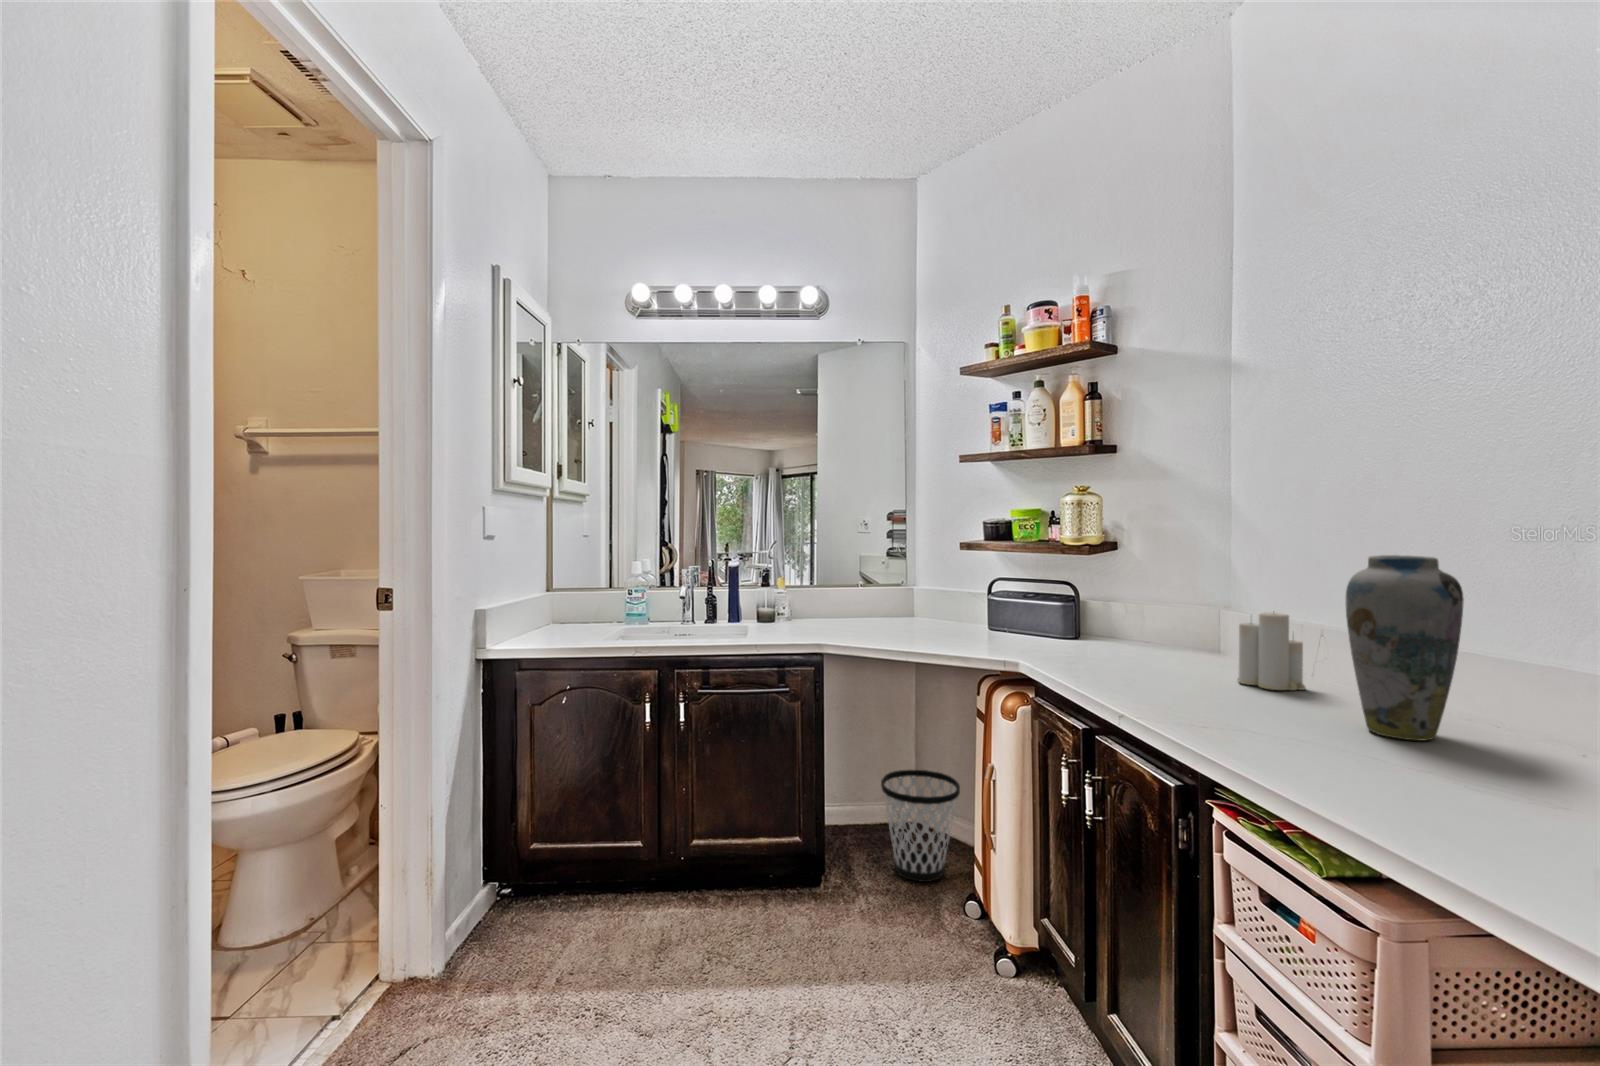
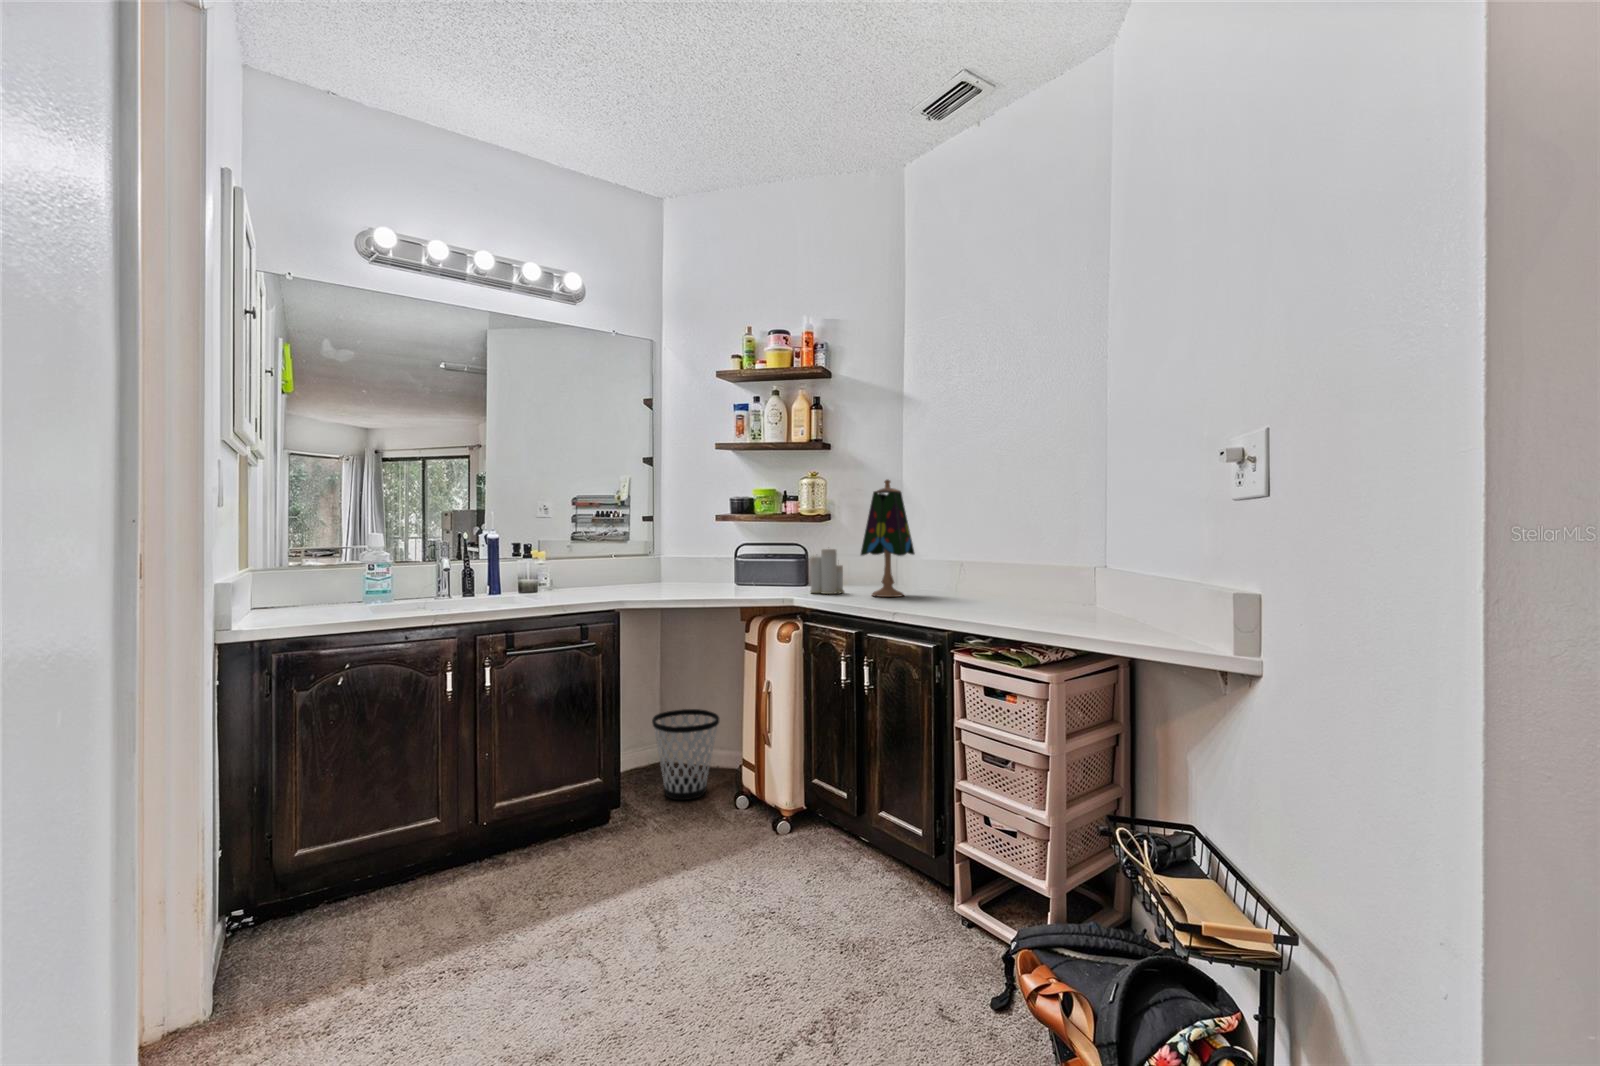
table lamp: none [1106,505,1202,679] -> present [861,480,915,597]
vase: present [1346,555,1464,740] -> none [1018,501,1072,604]
candle: present [1238,611,1306,690] -> present [810,549,844,594]

